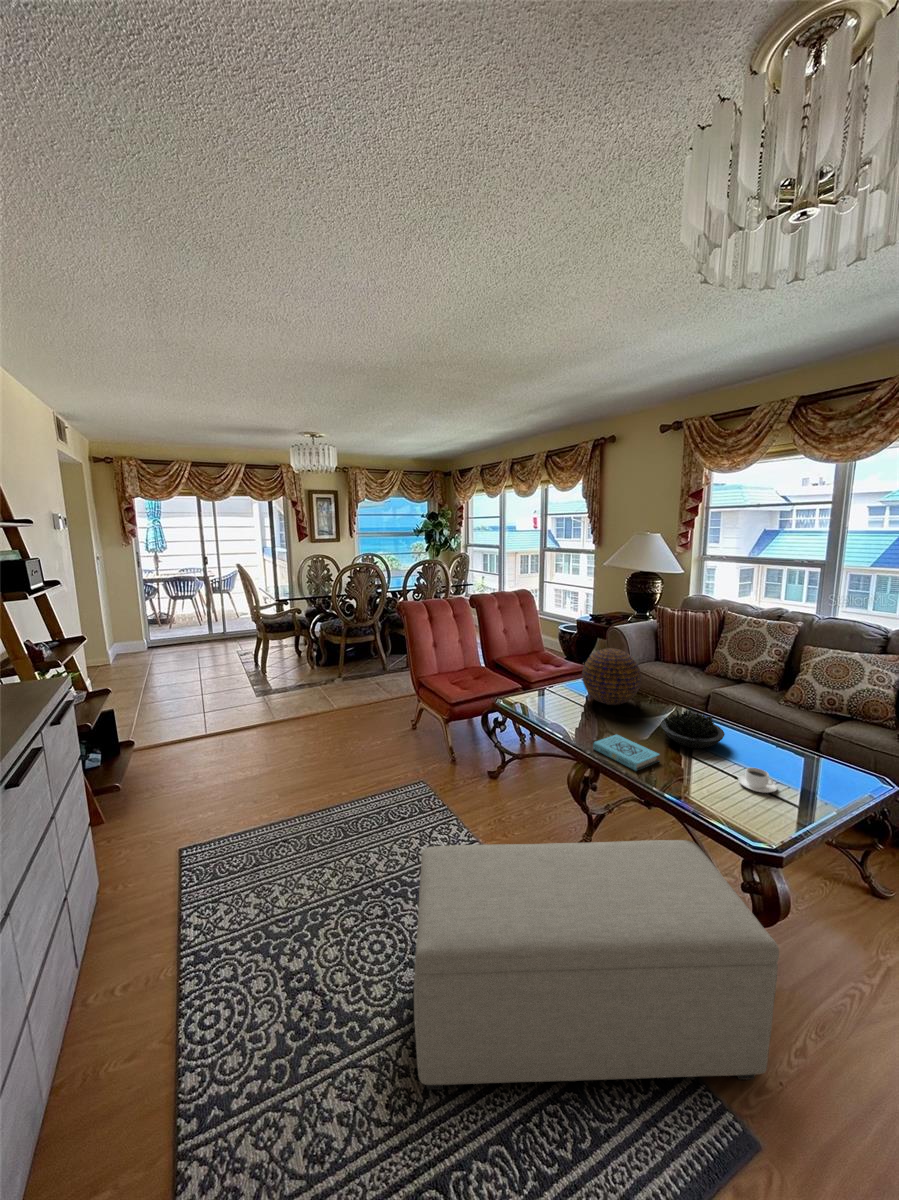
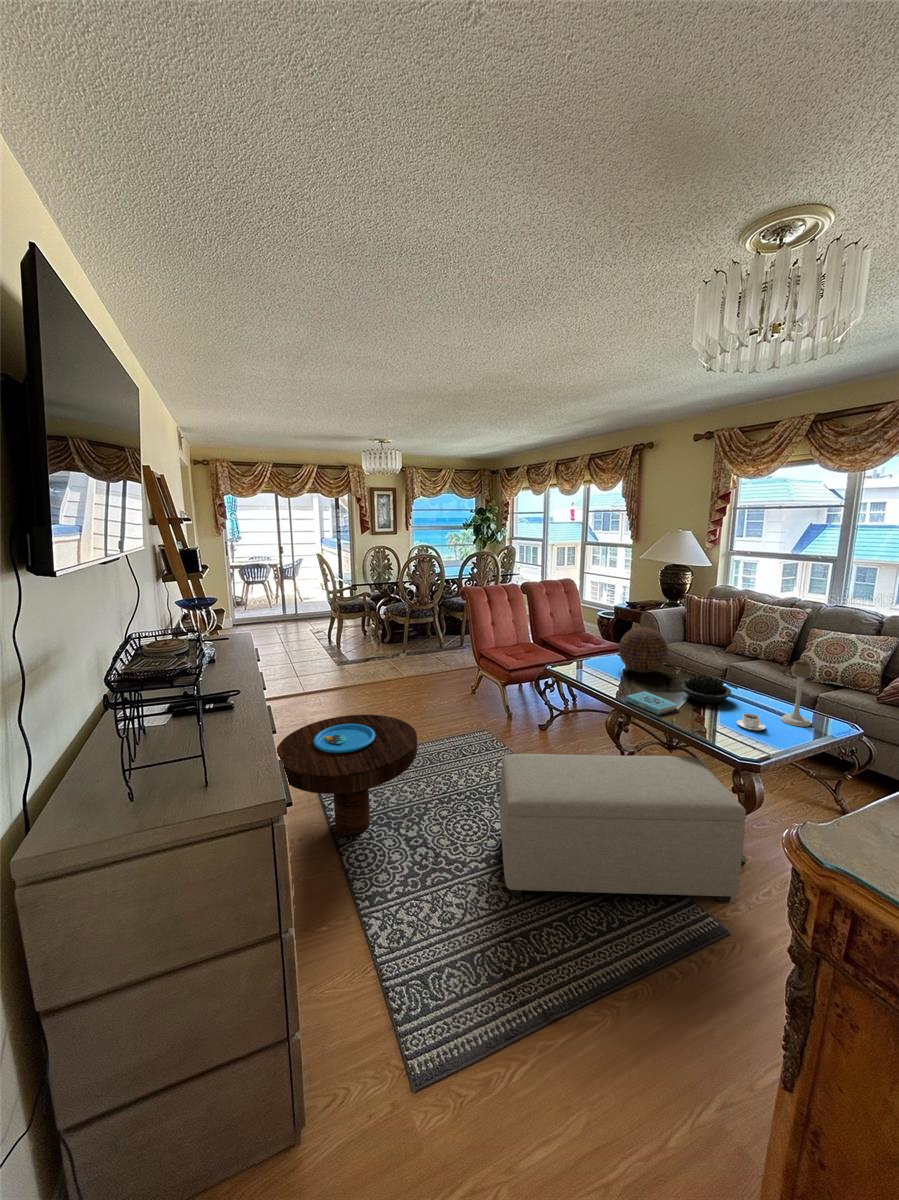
candle holder: none [791,696,832,783] -> present [780,661,812,727]
side table: none [72,783,305,974] -> present [277,715,417,835]

